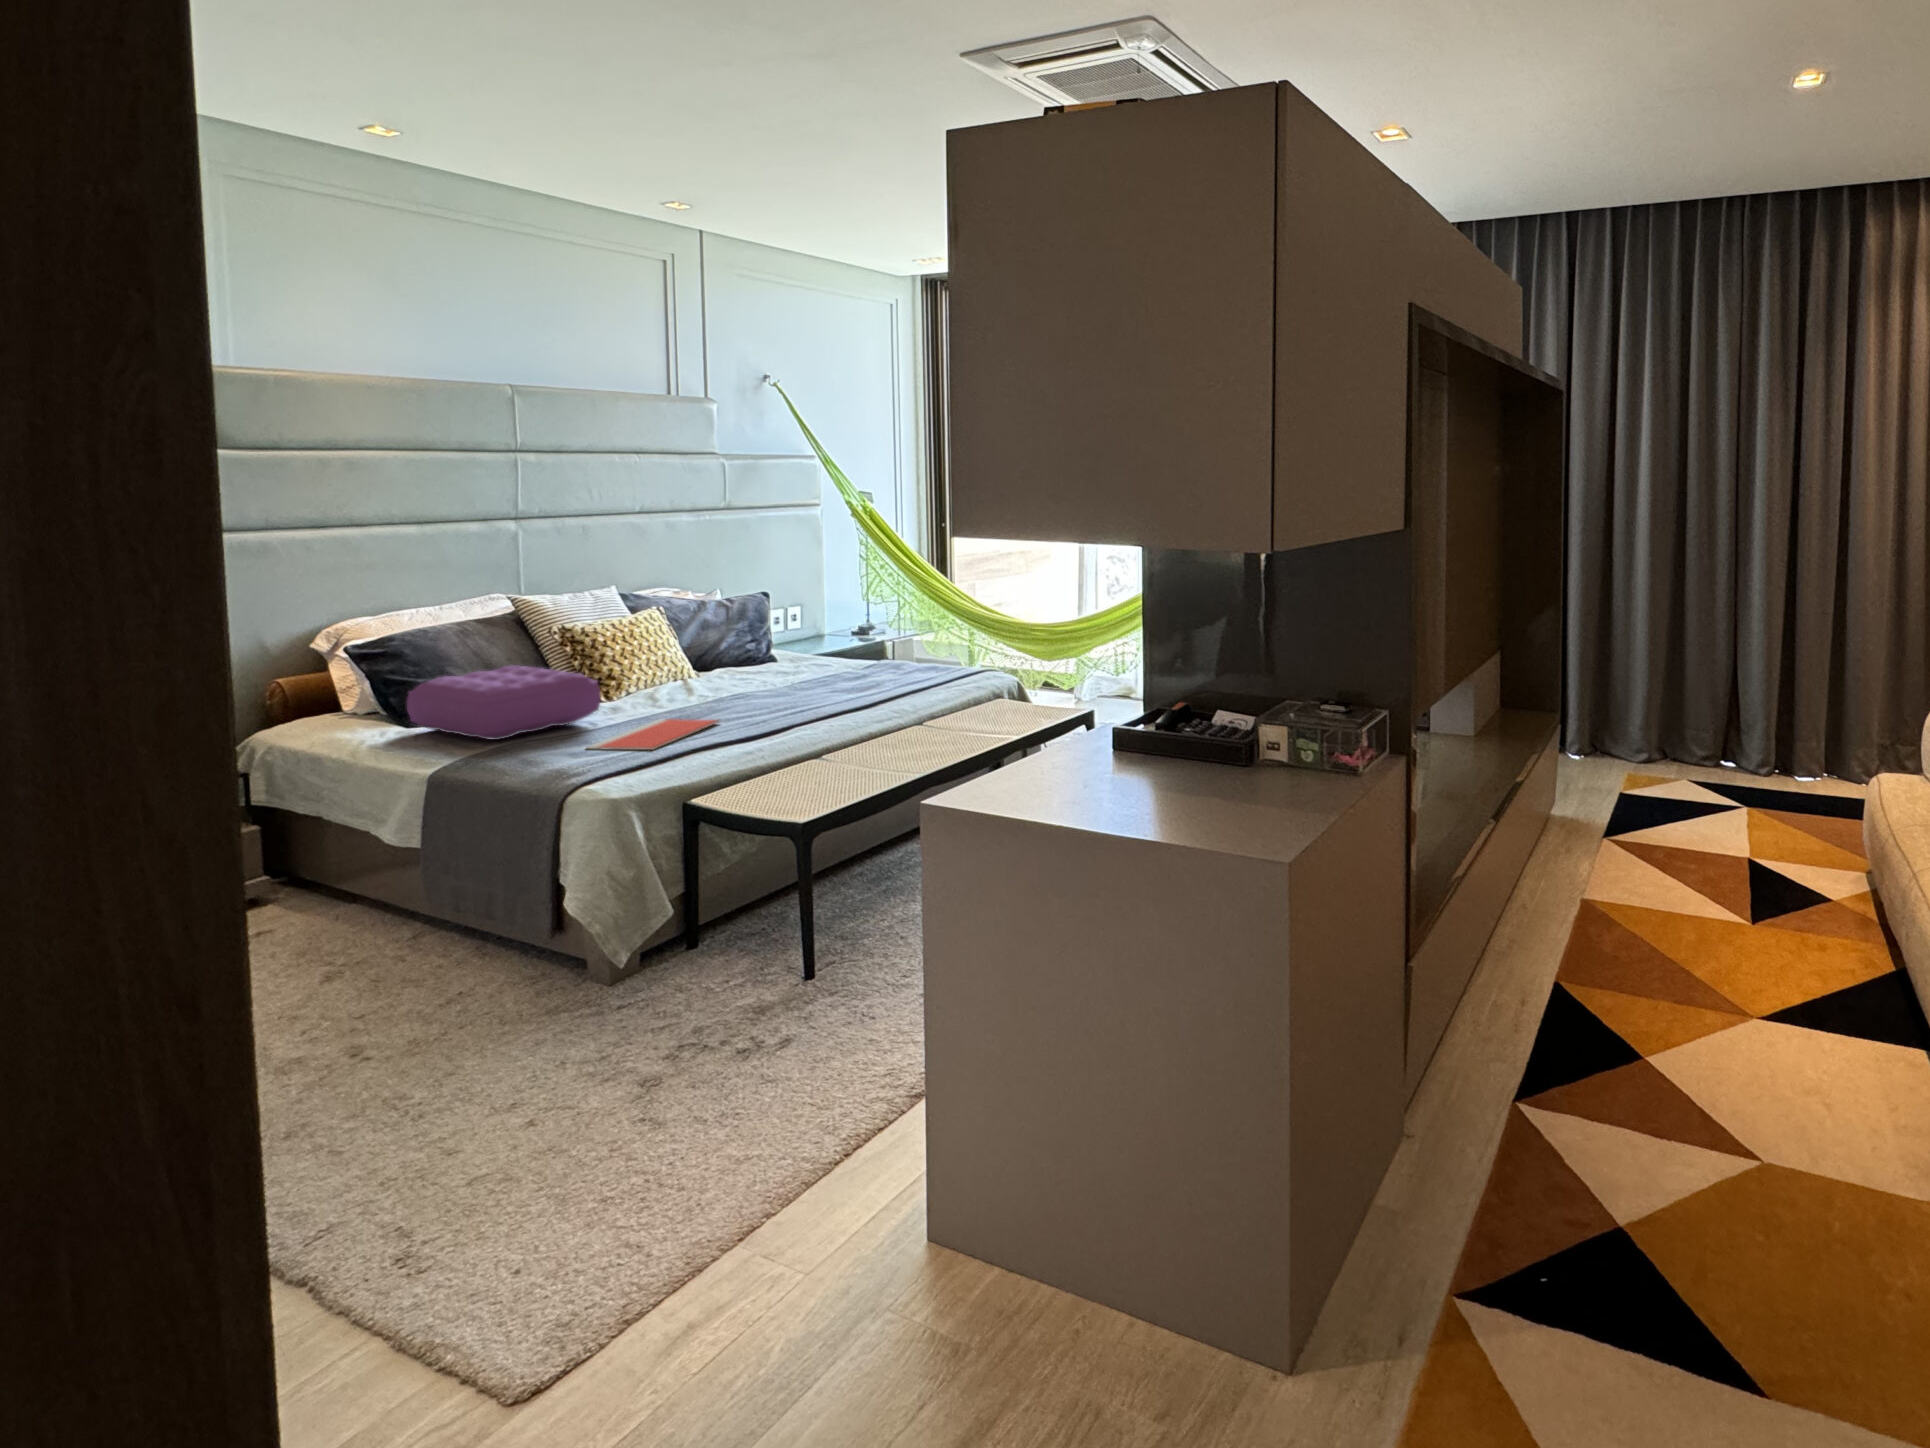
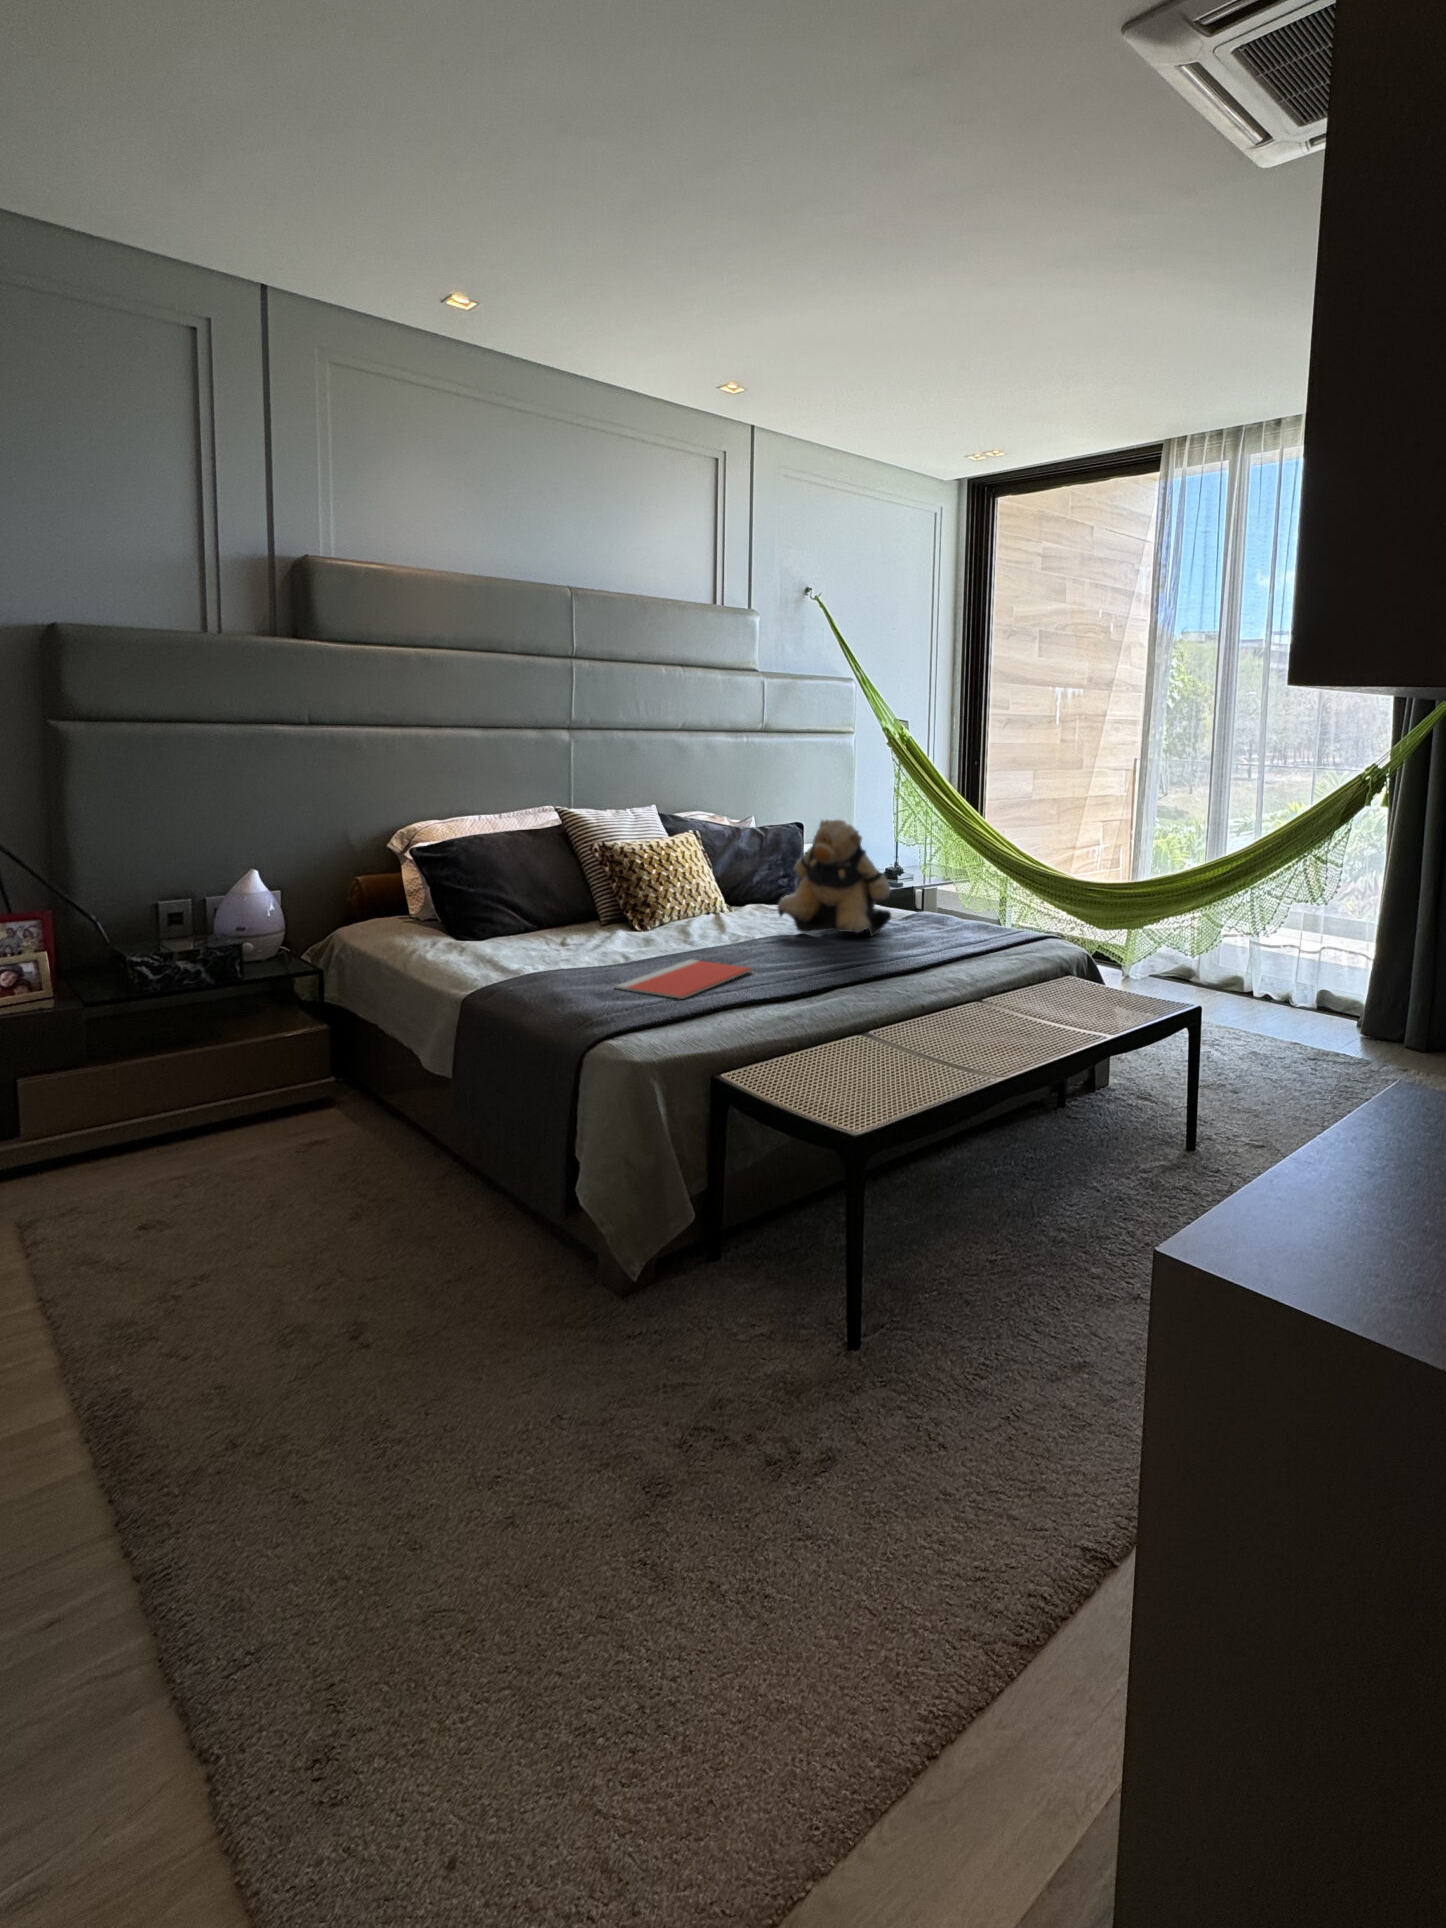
teddy bear: none [744,588,853,688] -> present [777,820,892,936]
pillow: present [407,665,601,740] -> none [456,883,634,965]

